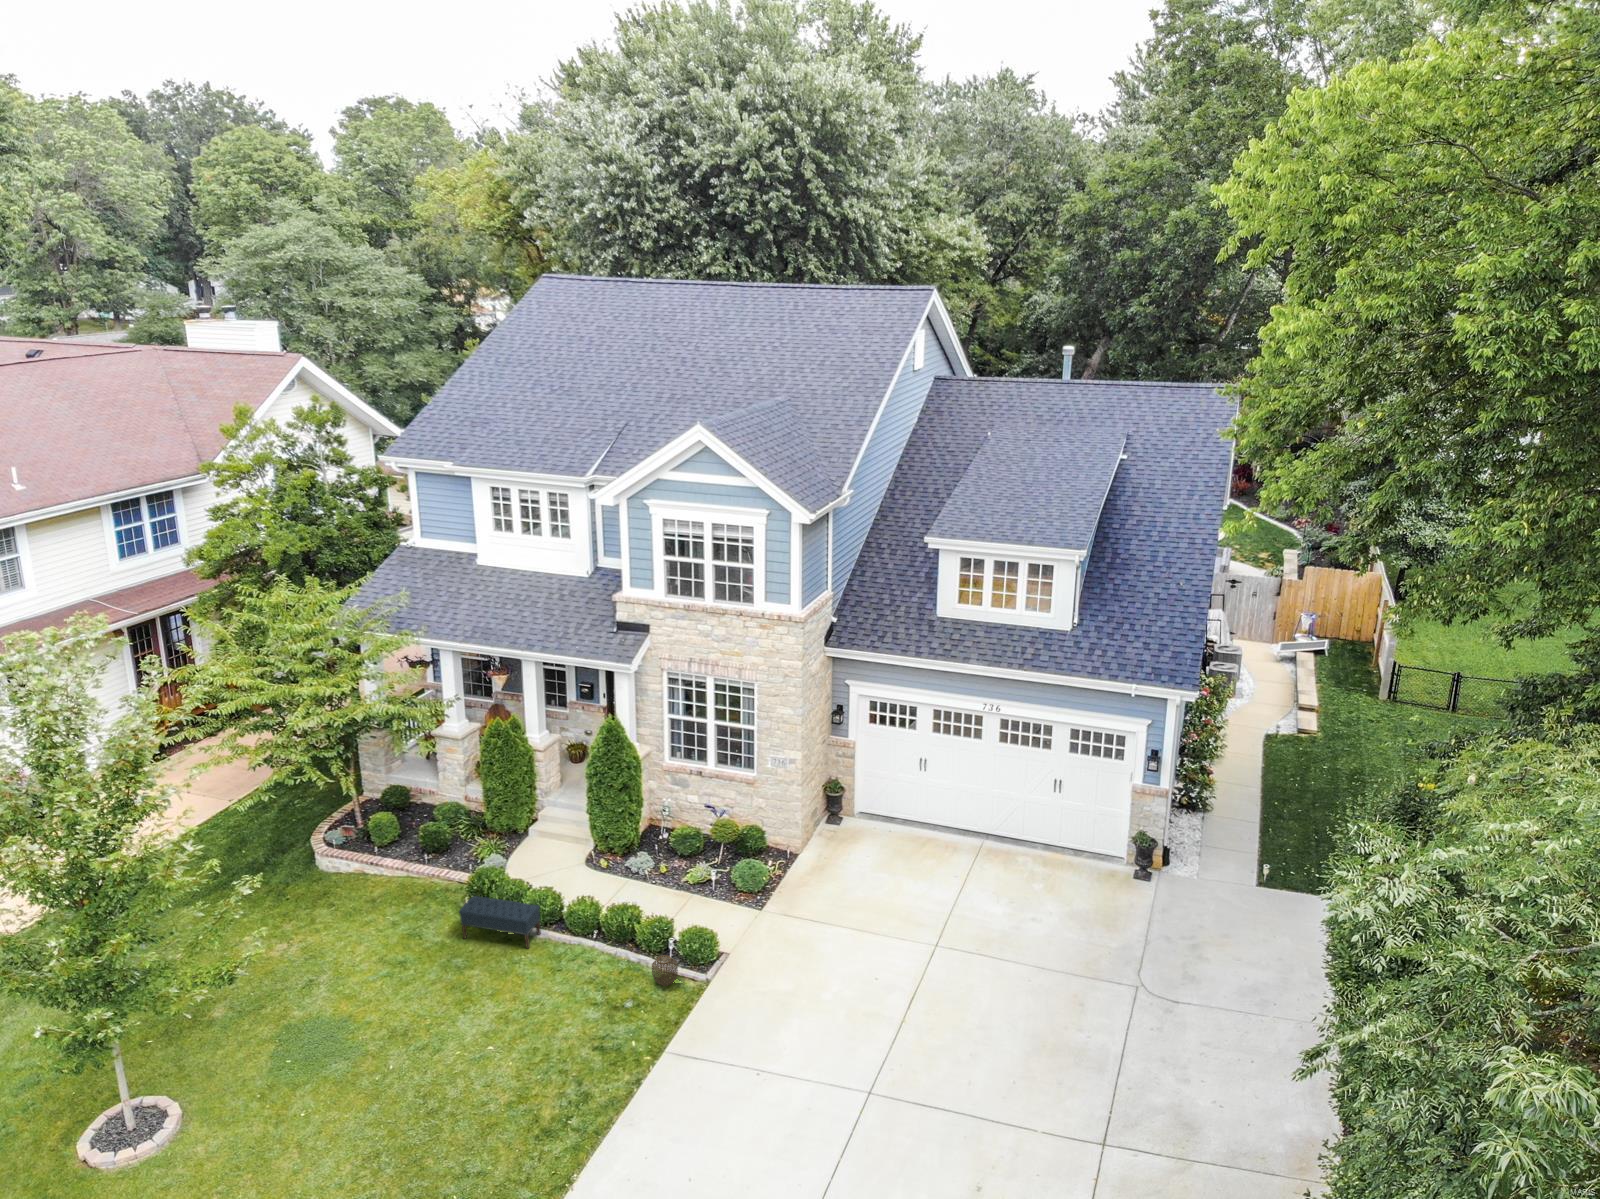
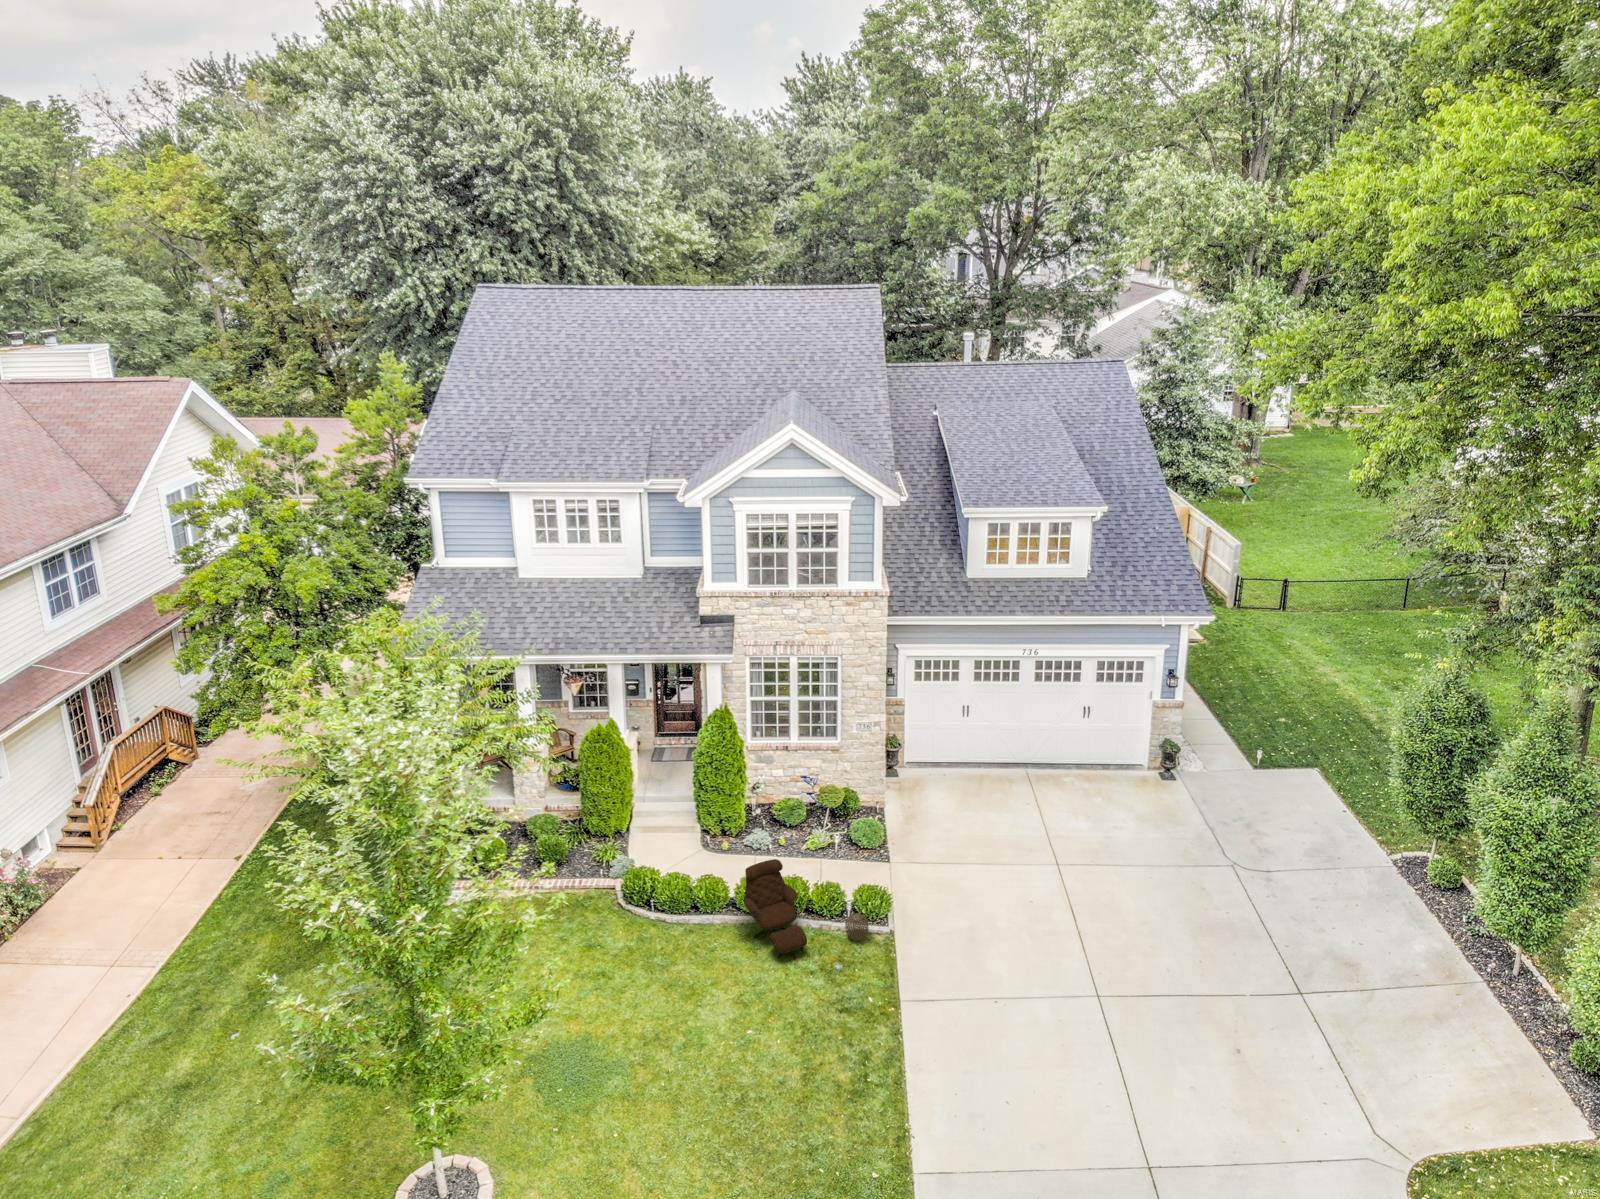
lounge chair: none [557,882,616,990] -> present [743,859,807,959]
bench: present [459,896,541,949] -> none [639,892,712,938]

